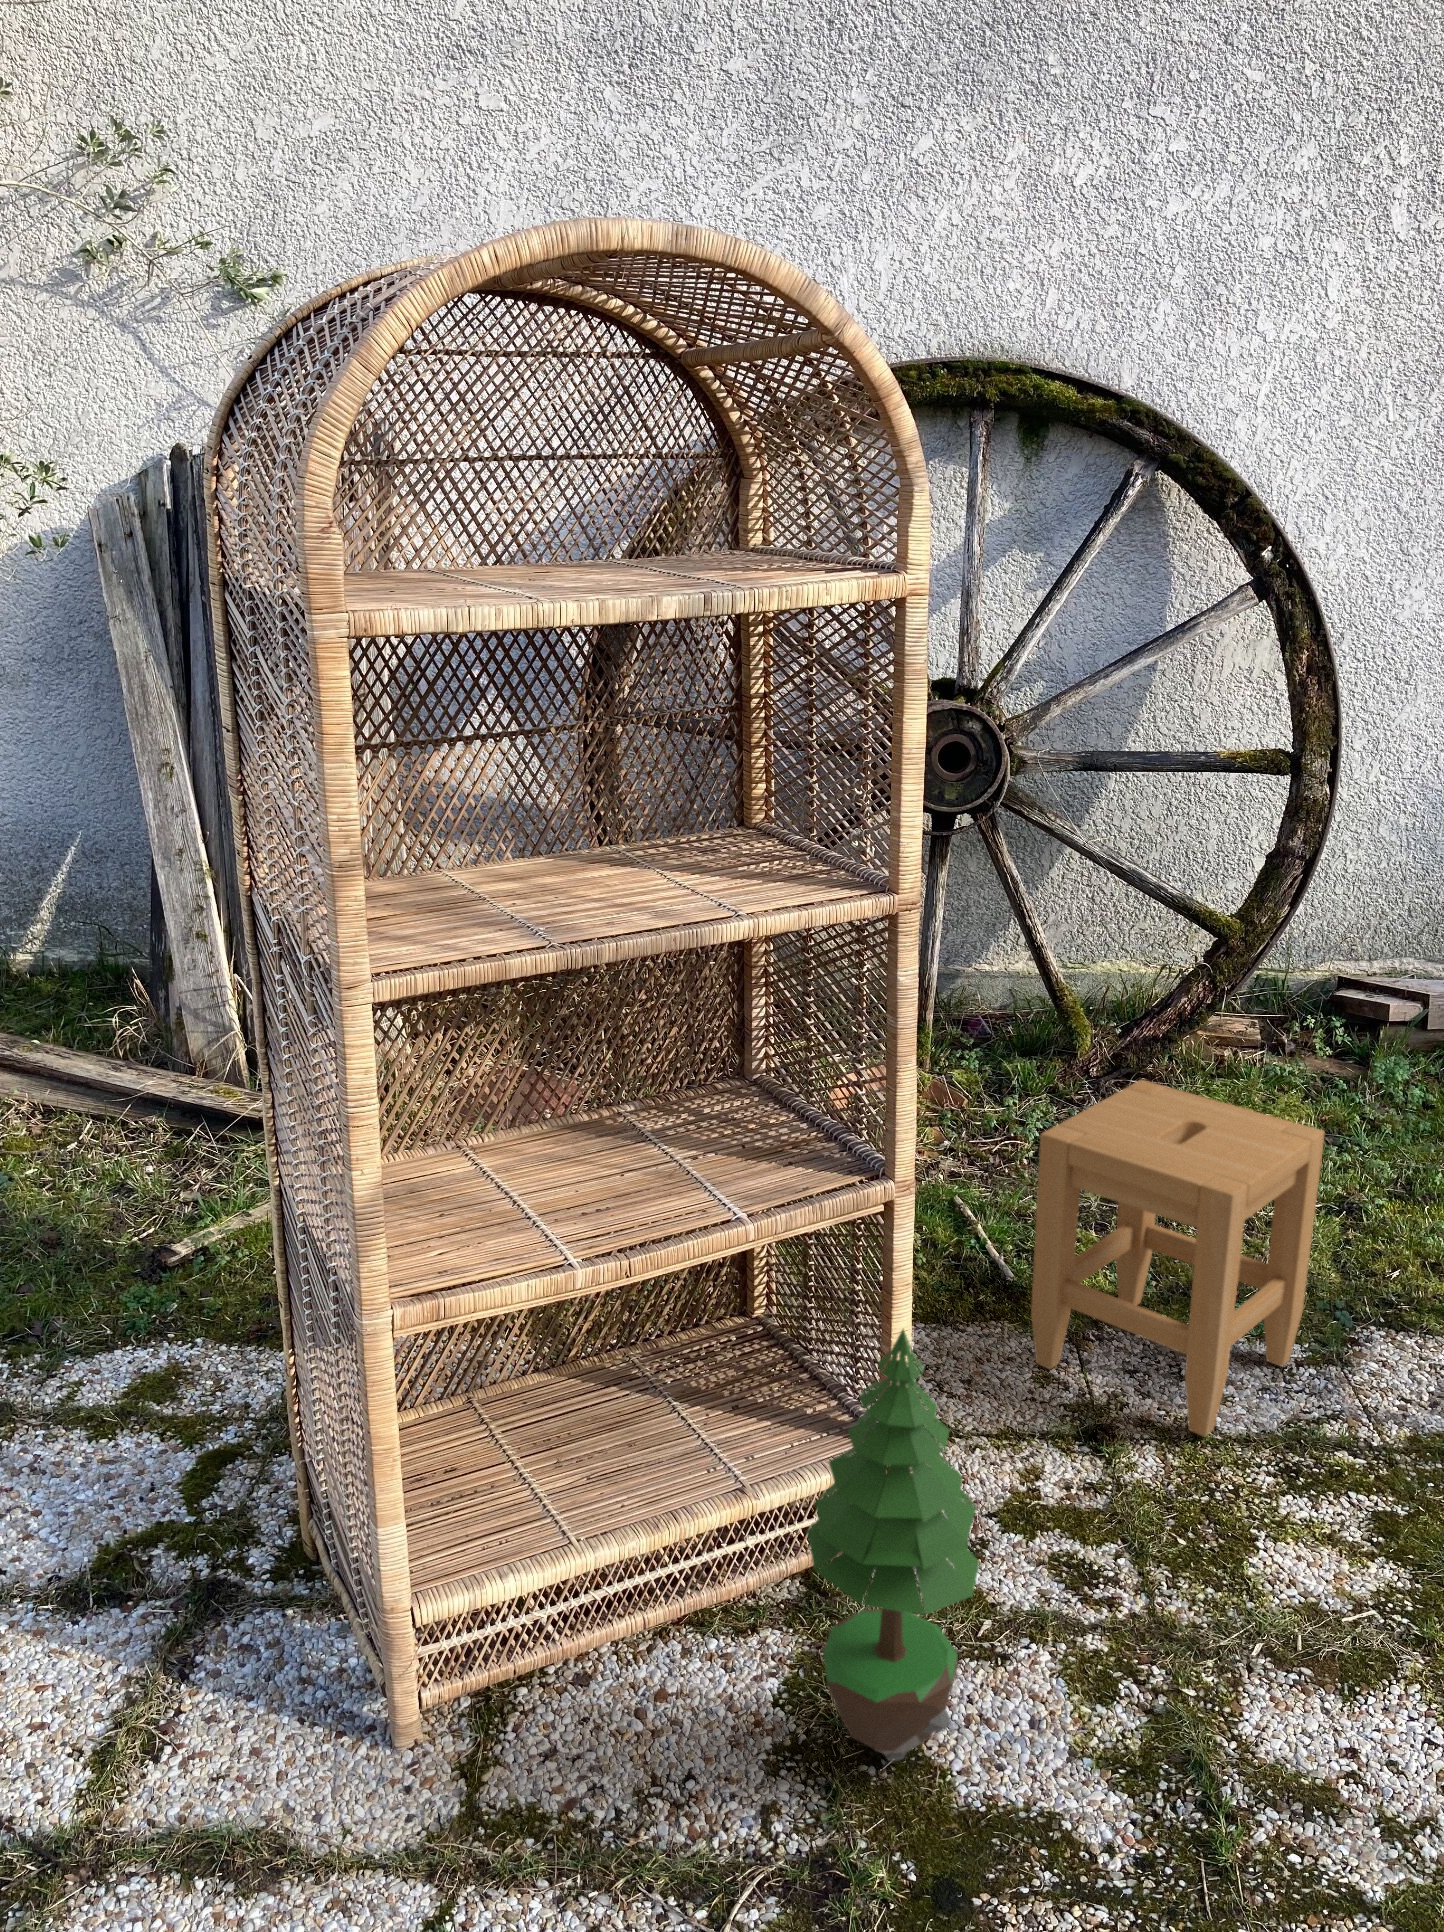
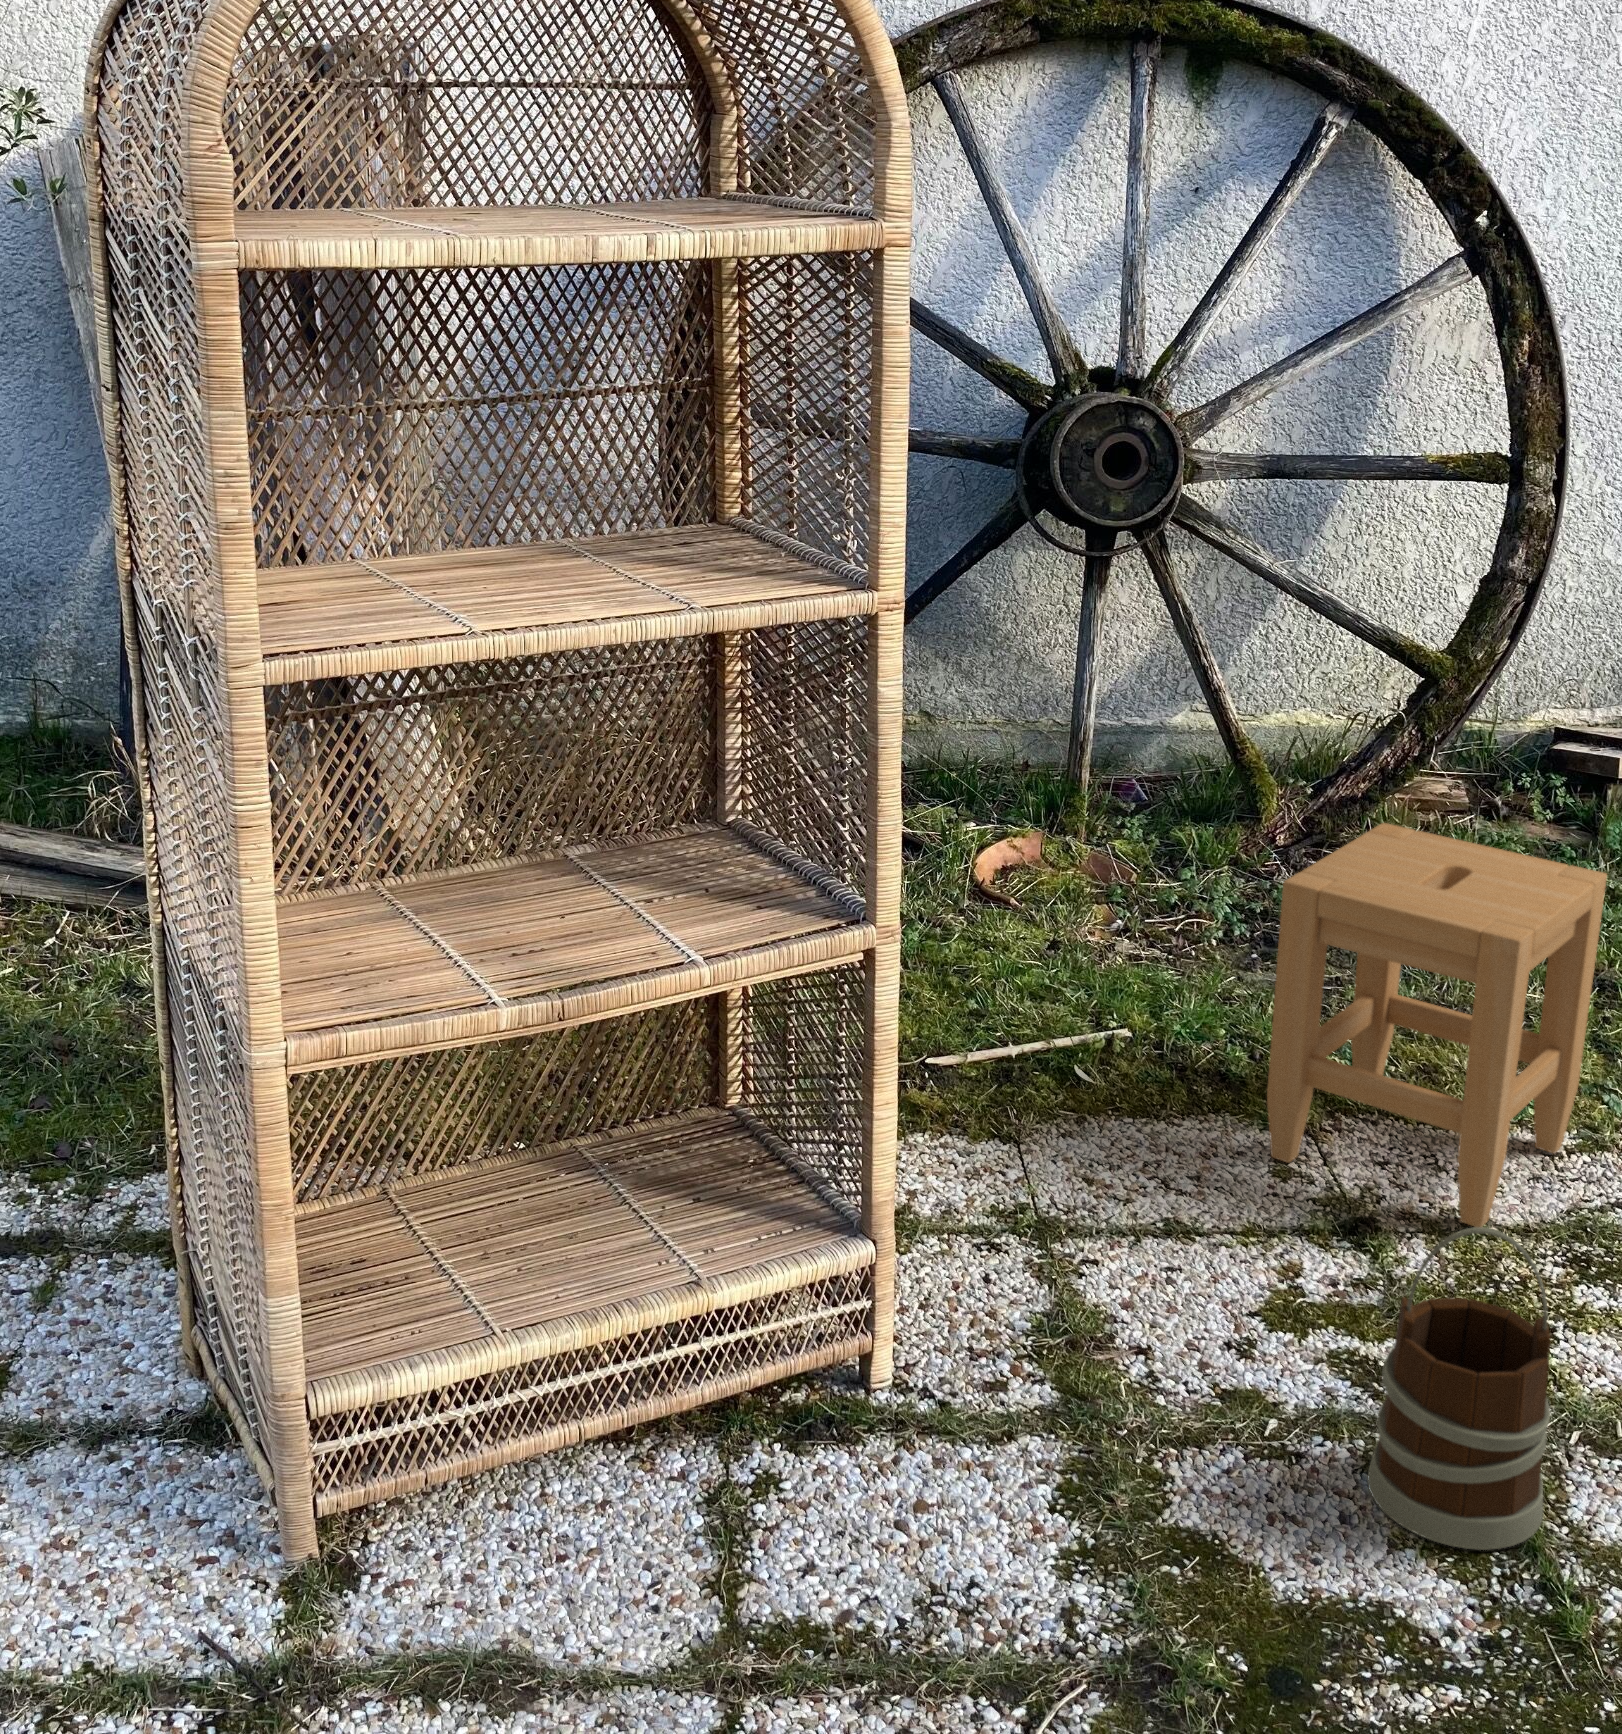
potted tree: present [806,1330,979,1761] -> none [1100,1061,1299,1557]
wooden bucket: none [1062,1472,1217,1762] -> present [1367,1227,1550,1550]

